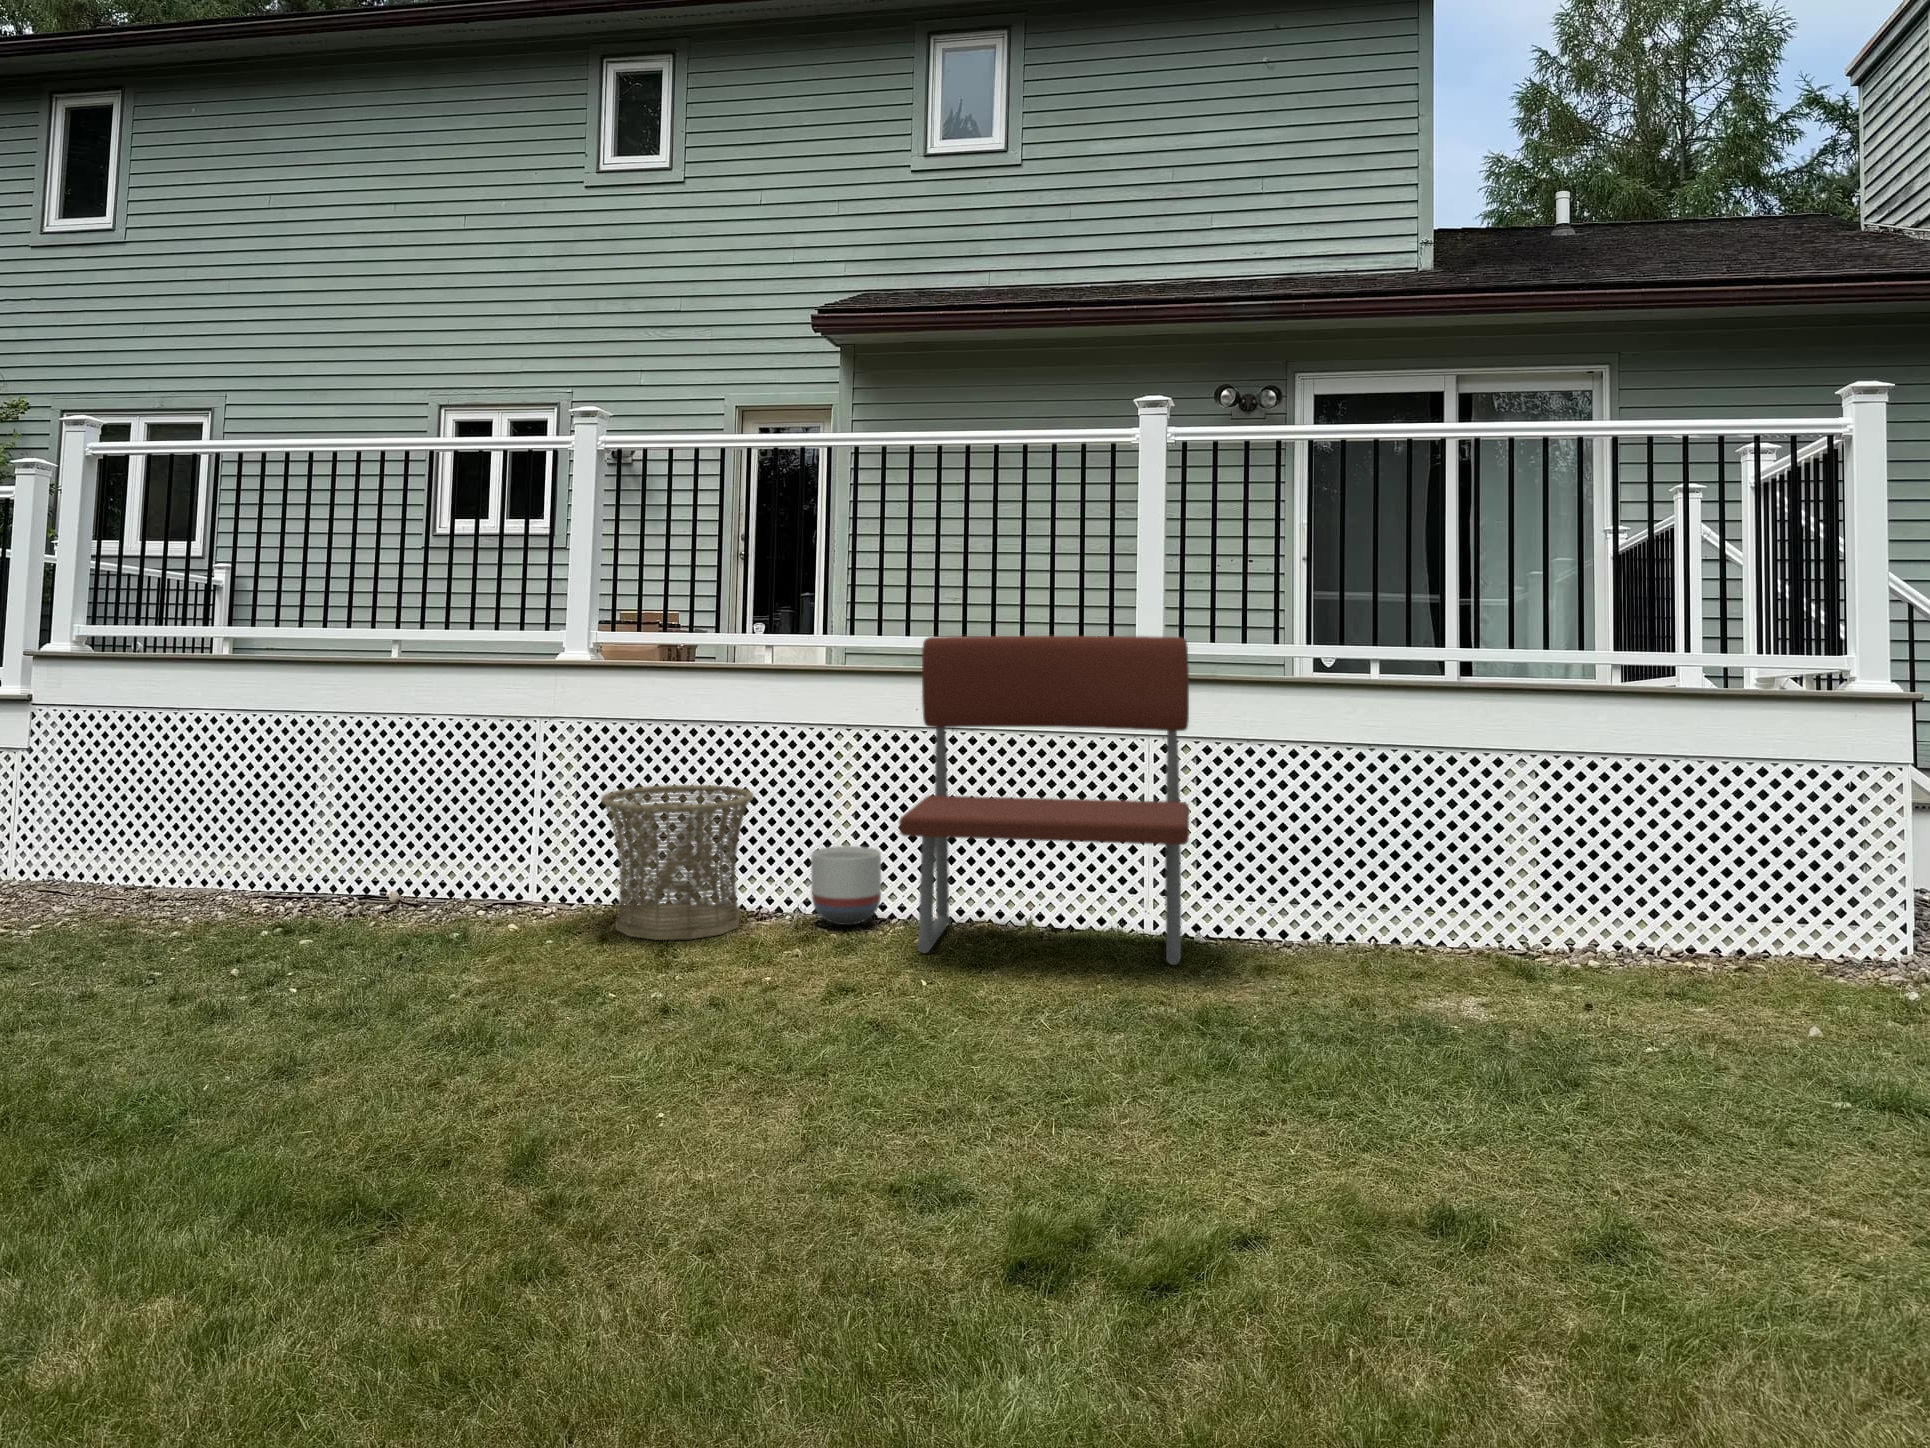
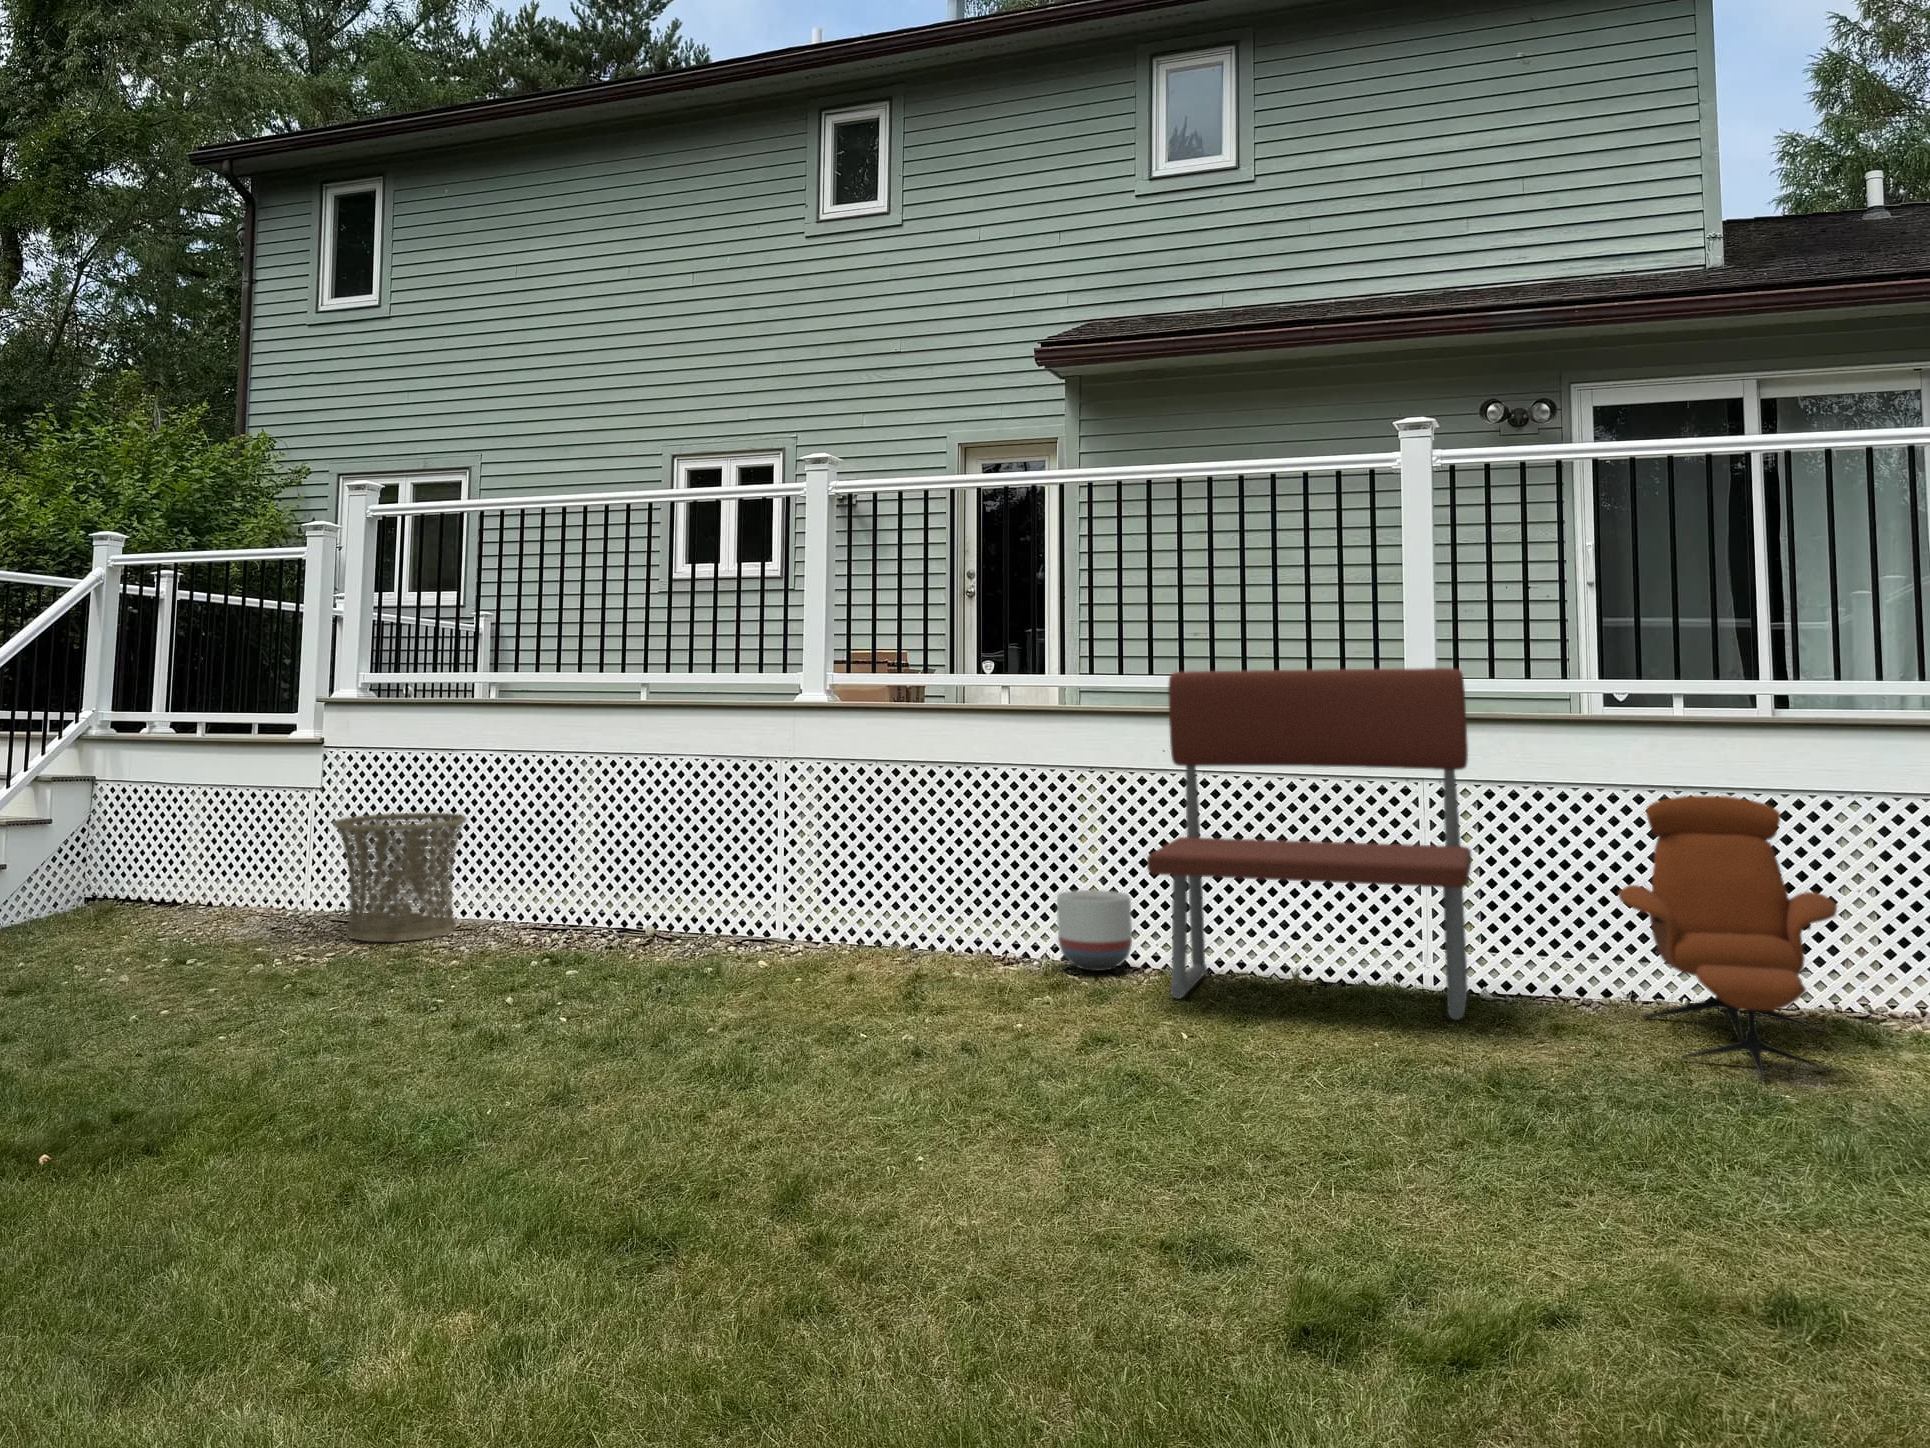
lounge chair: none [1312,753,1490,1016] -> present [1618,796,1837,1080]
basket: present [601,785,754,940] -> present [334,813,467,942]

